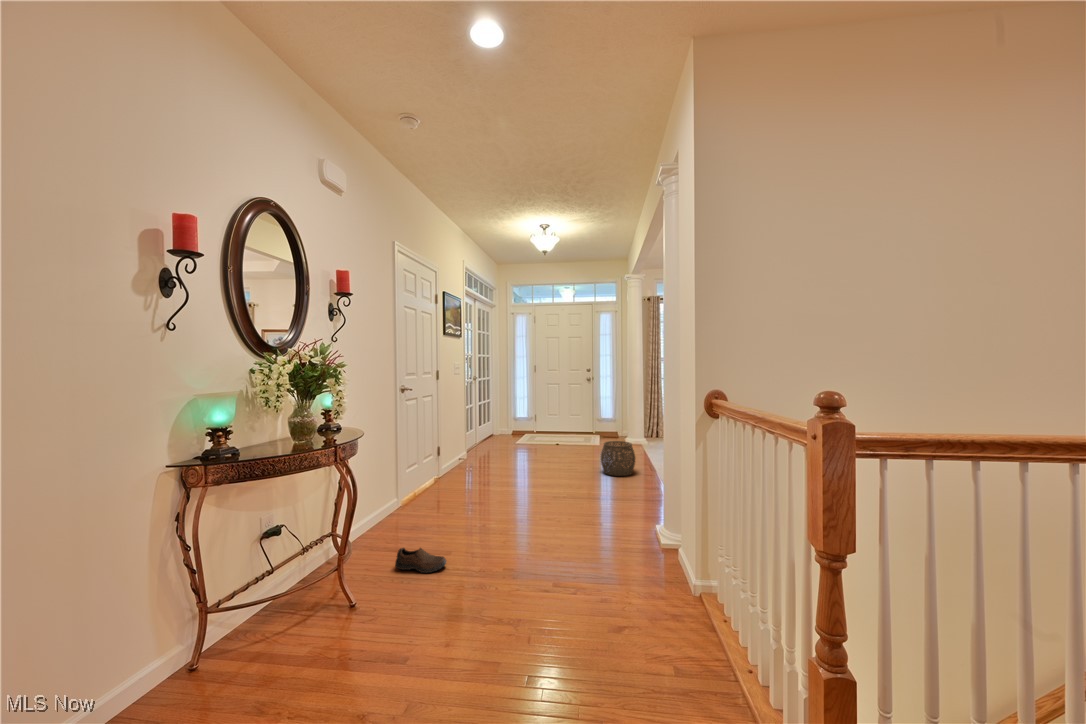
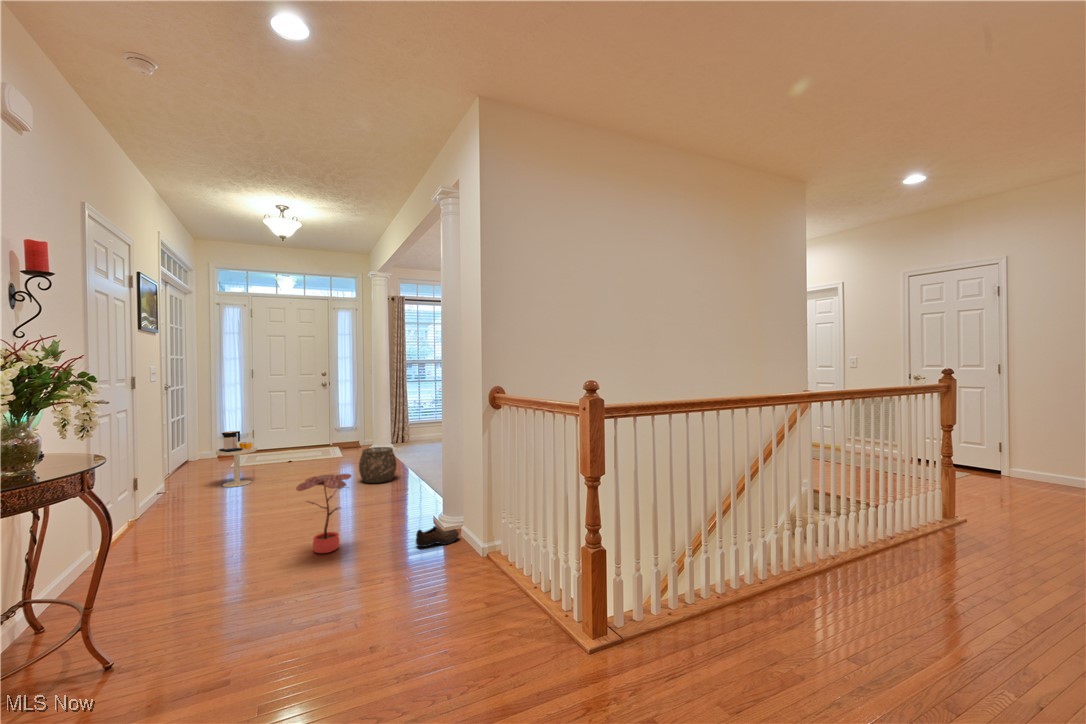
side table: none [499,415,526,460] -> present [216,431,257,487]
potted plant: none [517,466,568,541] -> present [296,474,351,553]
shoe: present [395,548,446,573] -> present [416,526,459,547]

